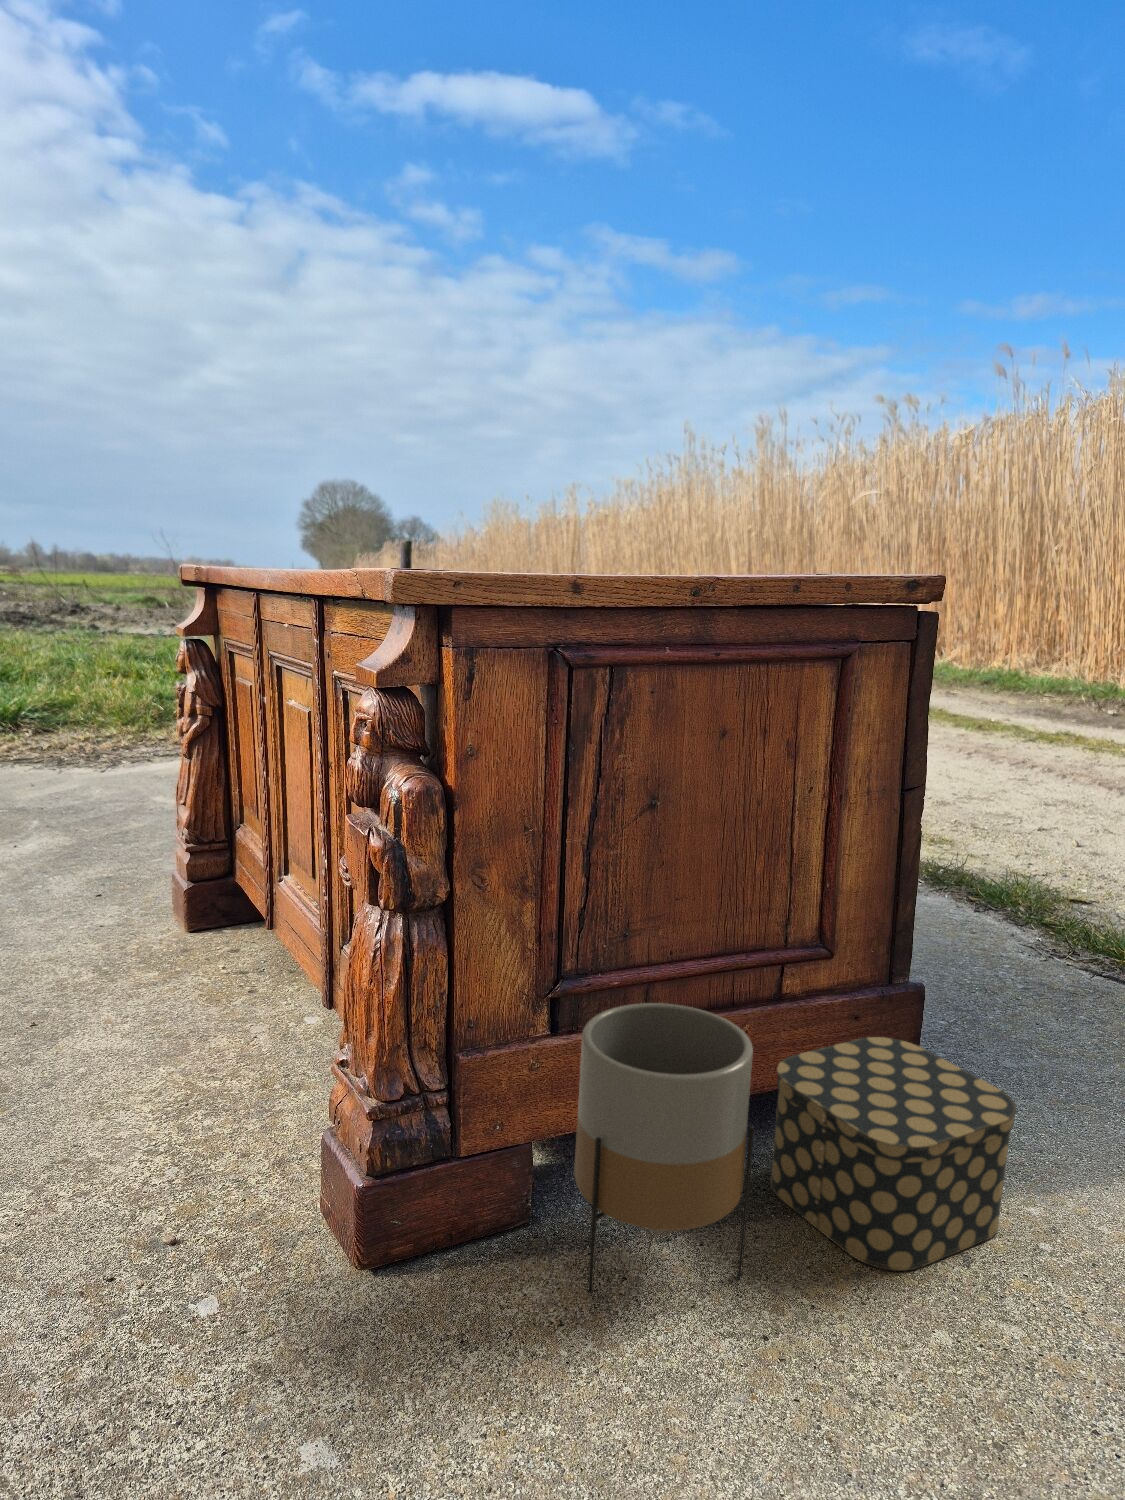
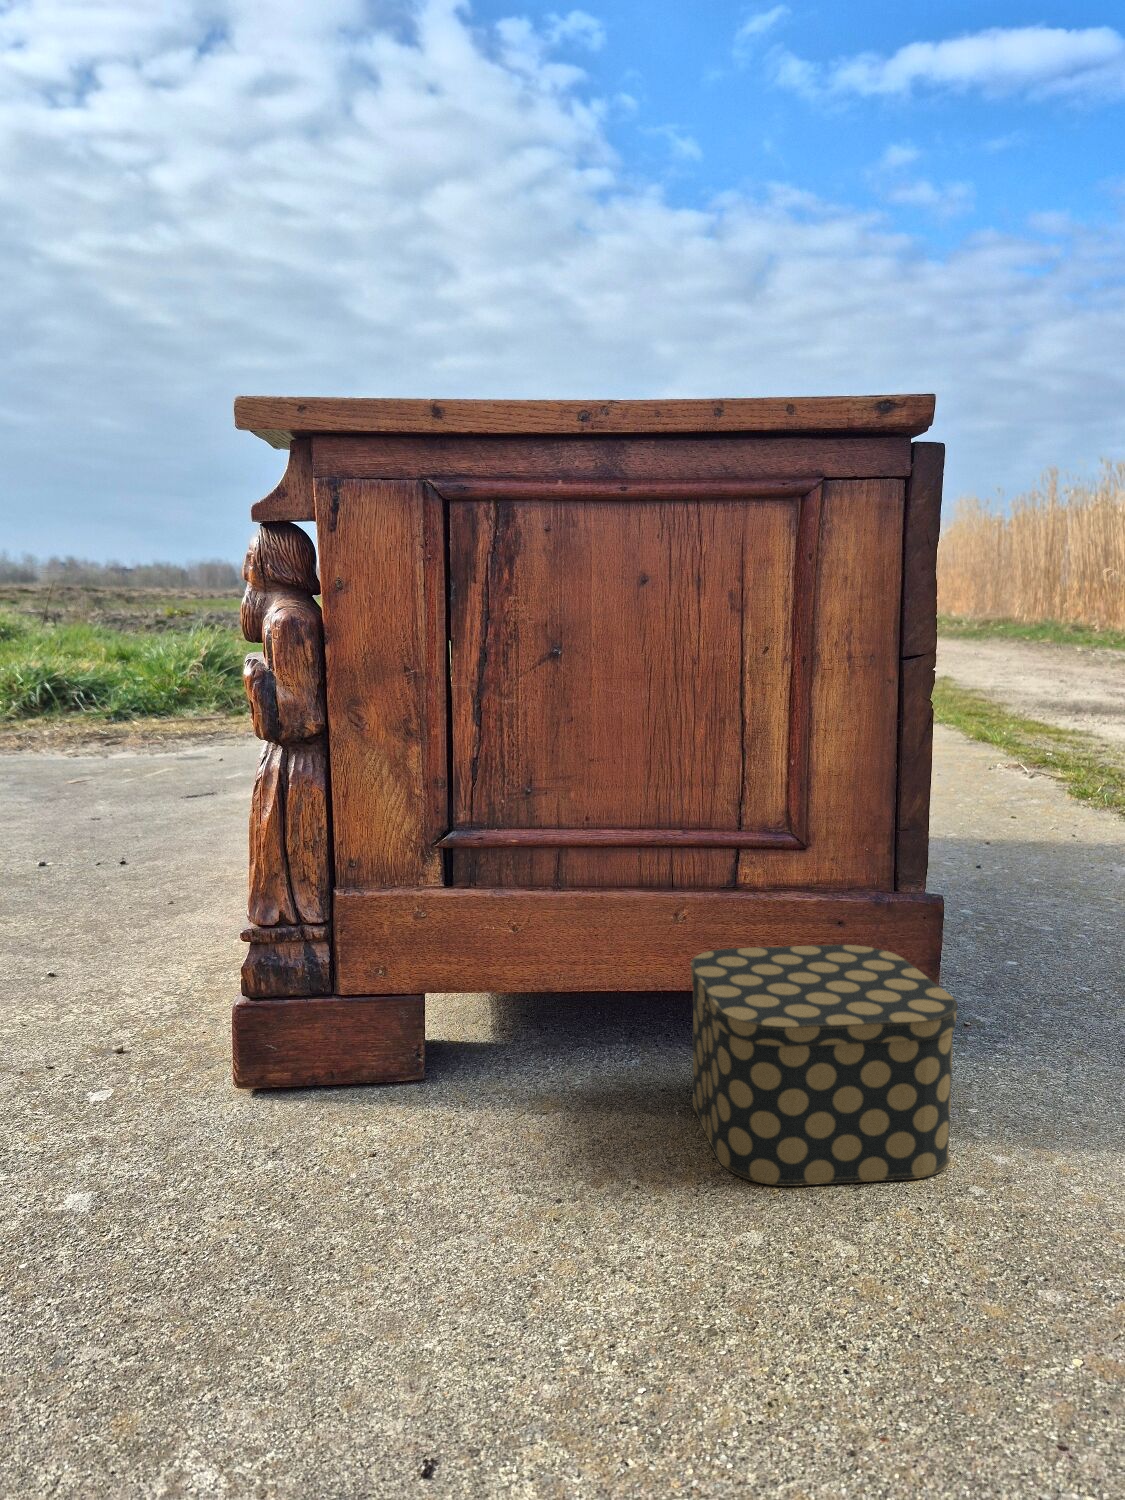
planter: present [574,1003,754,1294] -> none [401,856,592,1156]

